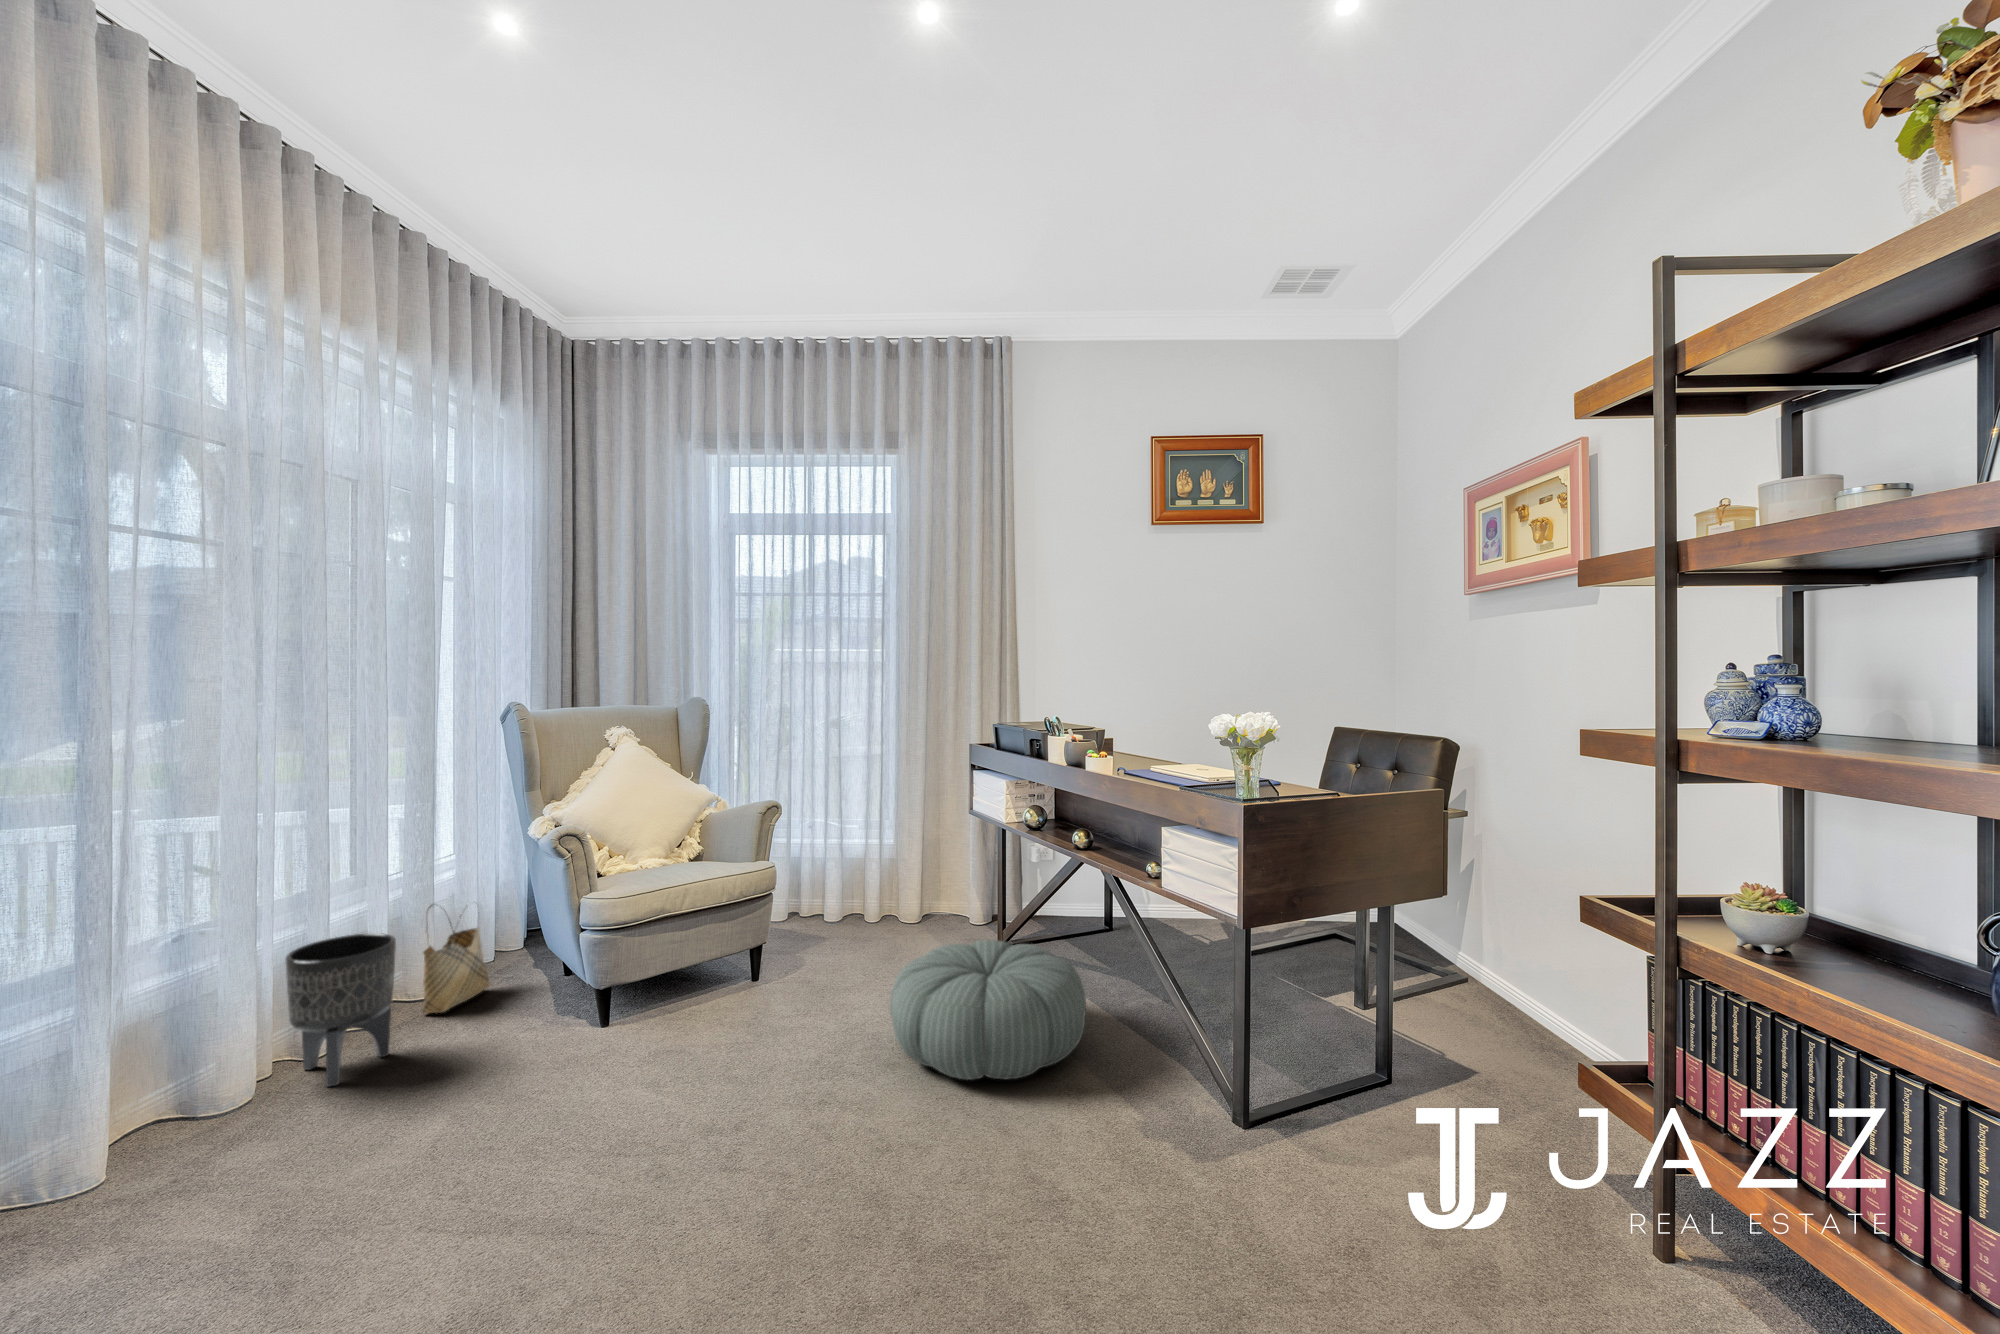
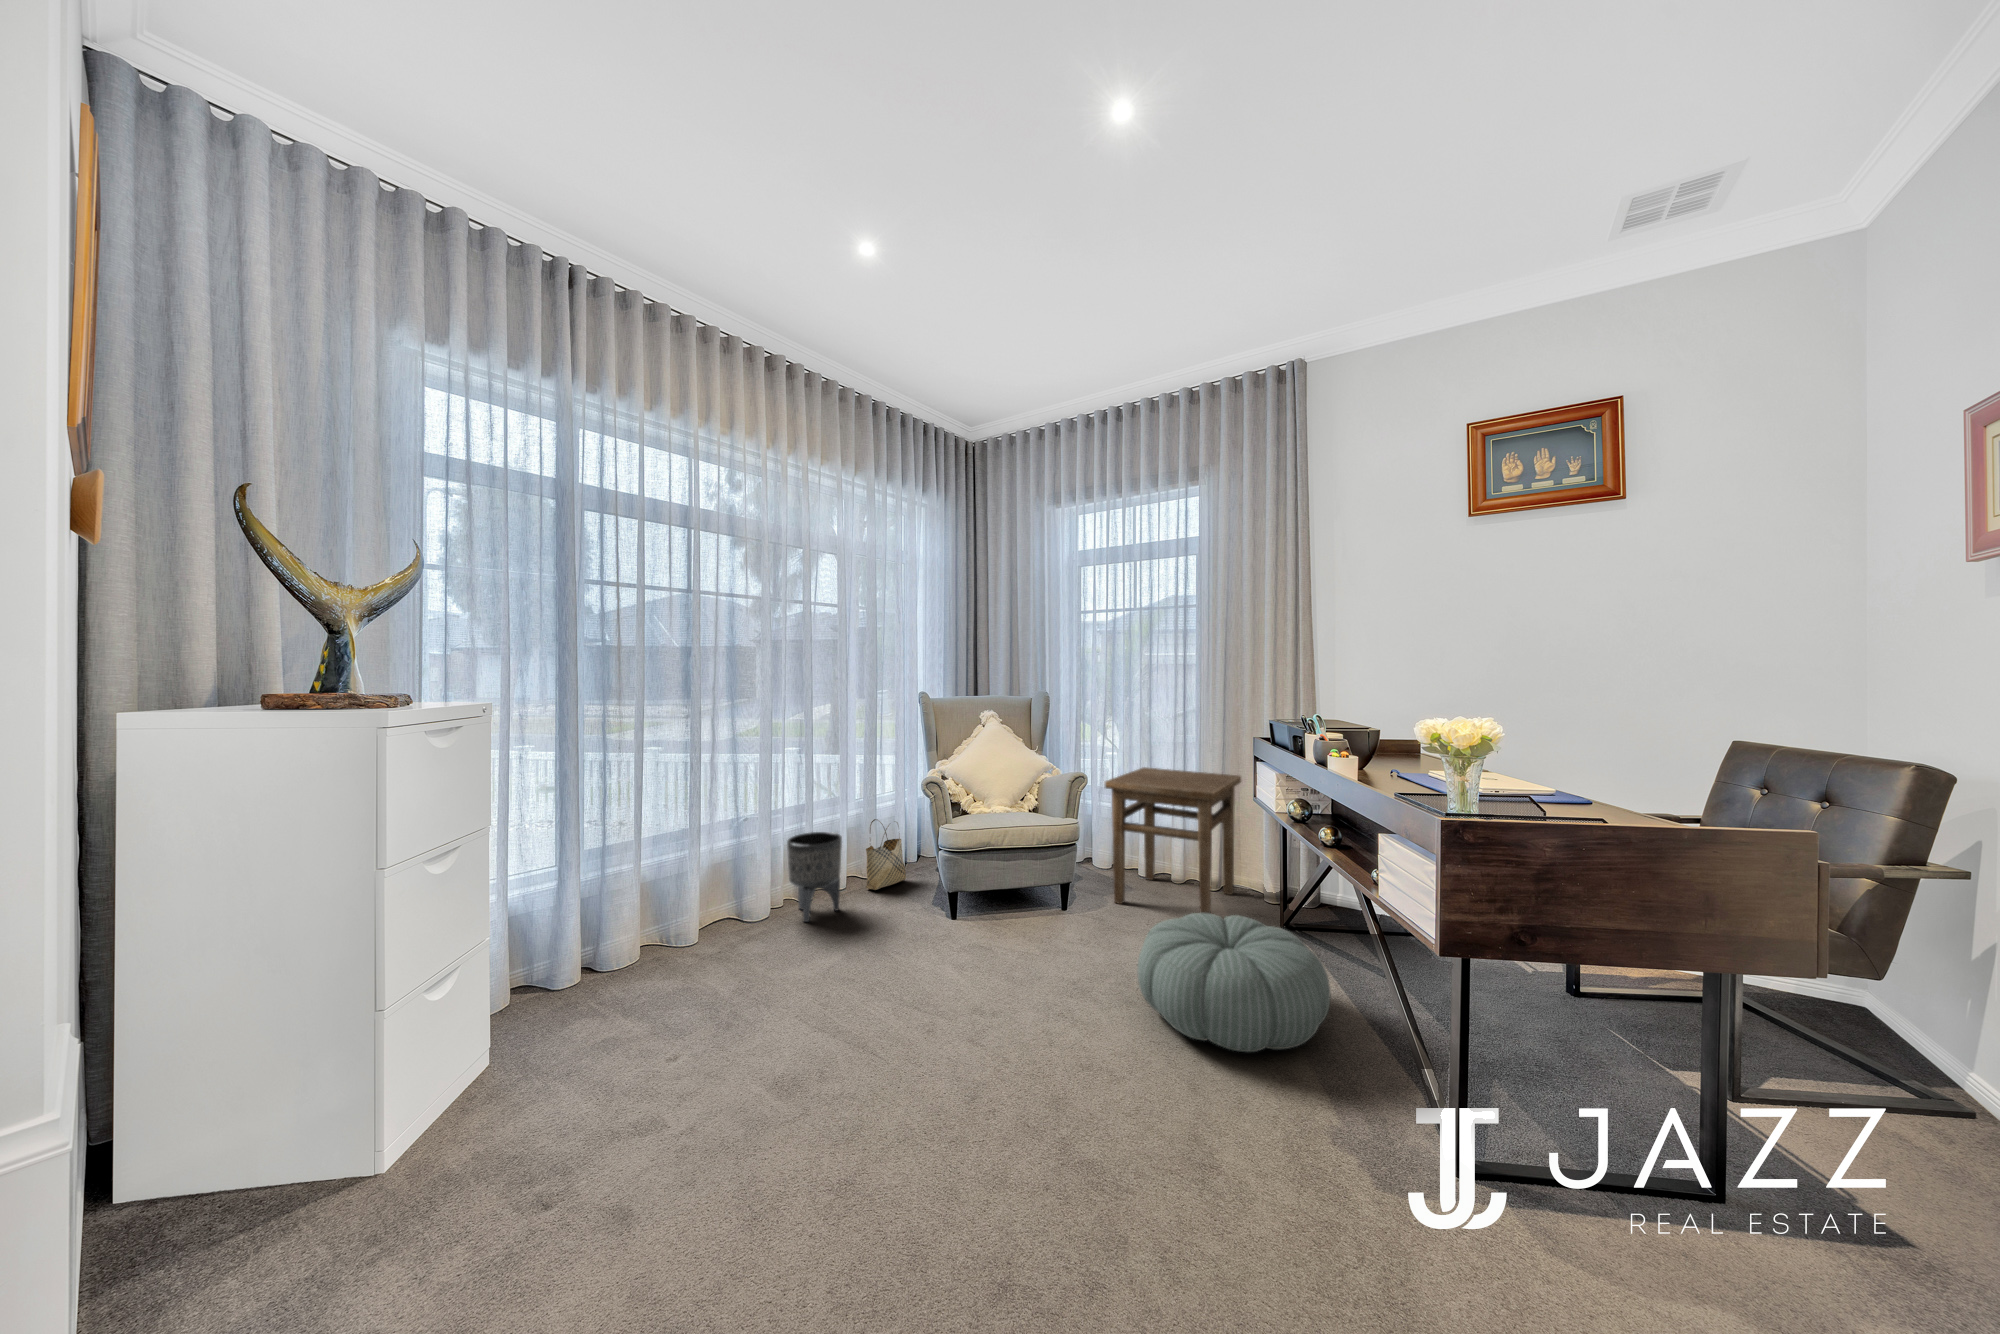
side table: none [799,790,944,960] -> present [1105,767,1241,914]

